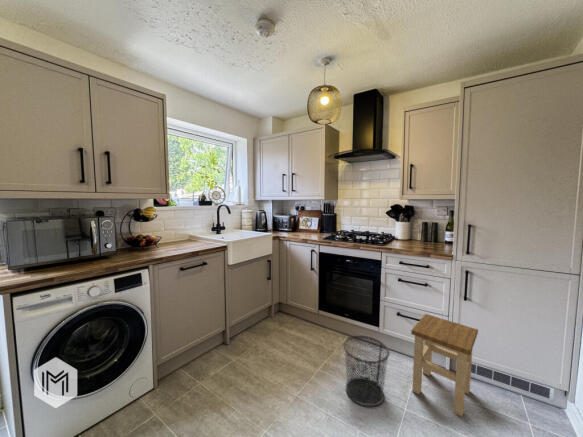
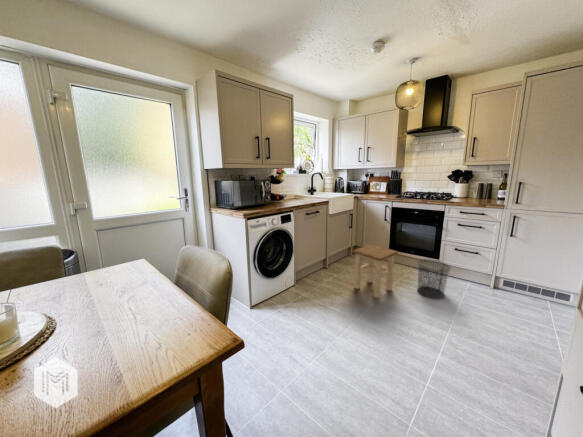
stool: present [411,314,478,417] -> present [353,244,398,298]

